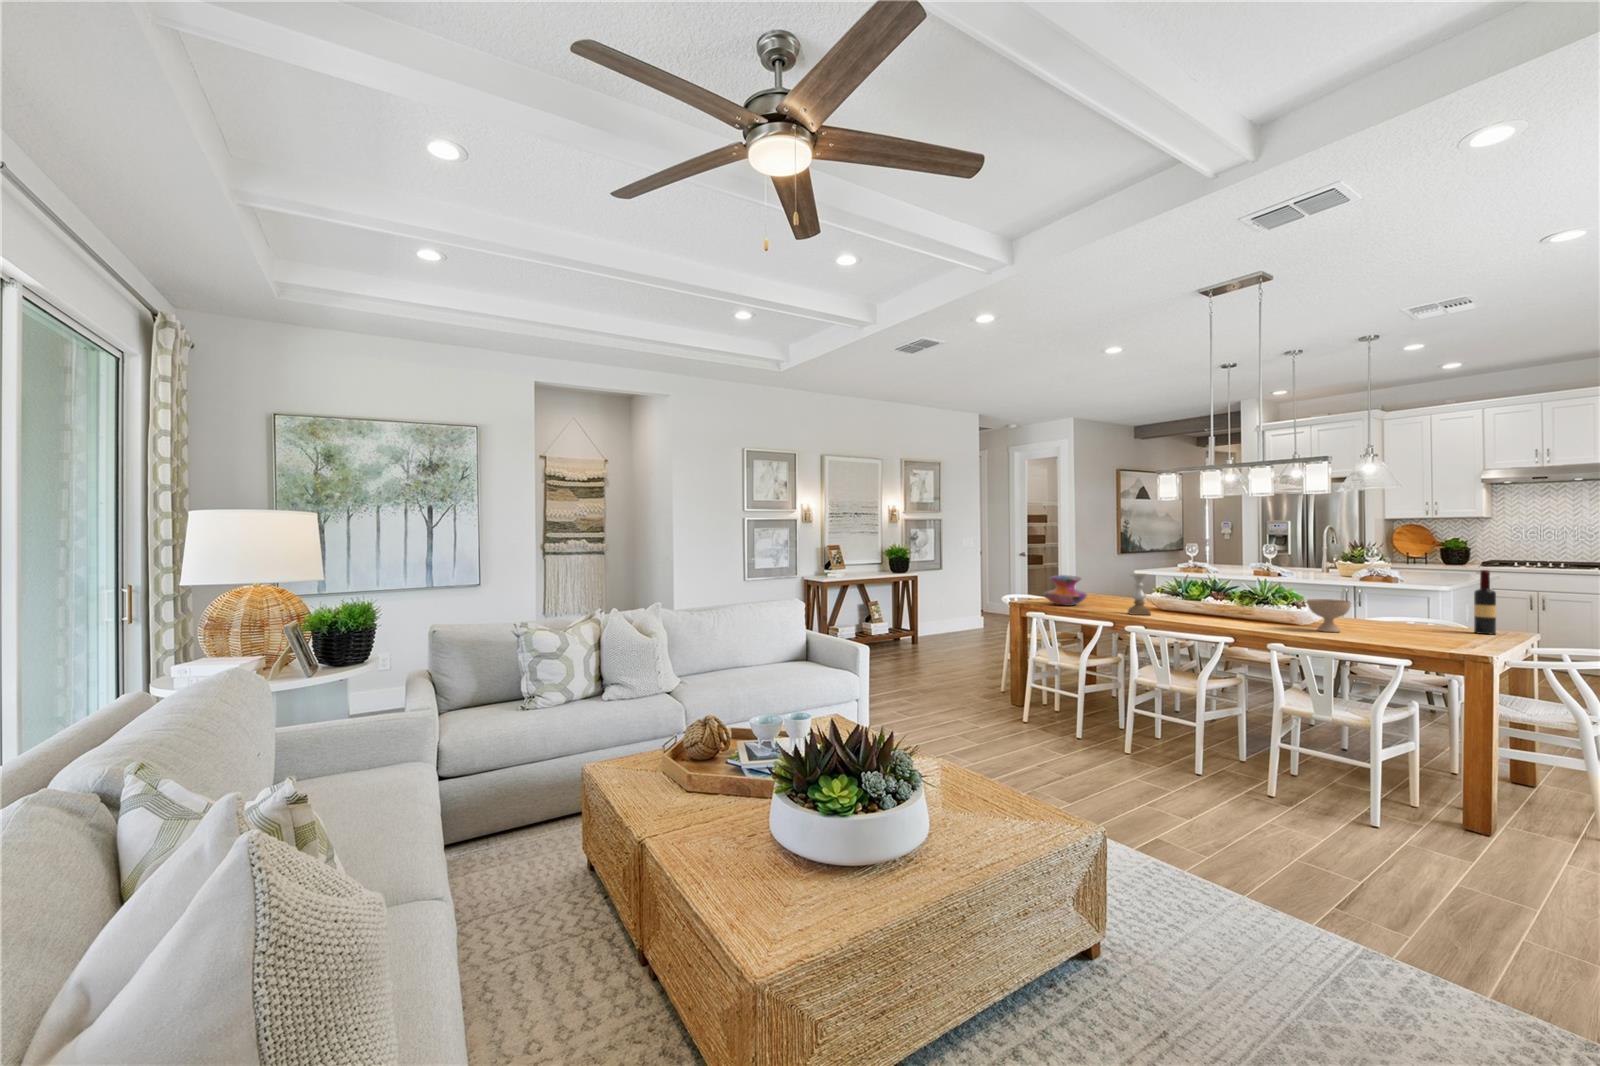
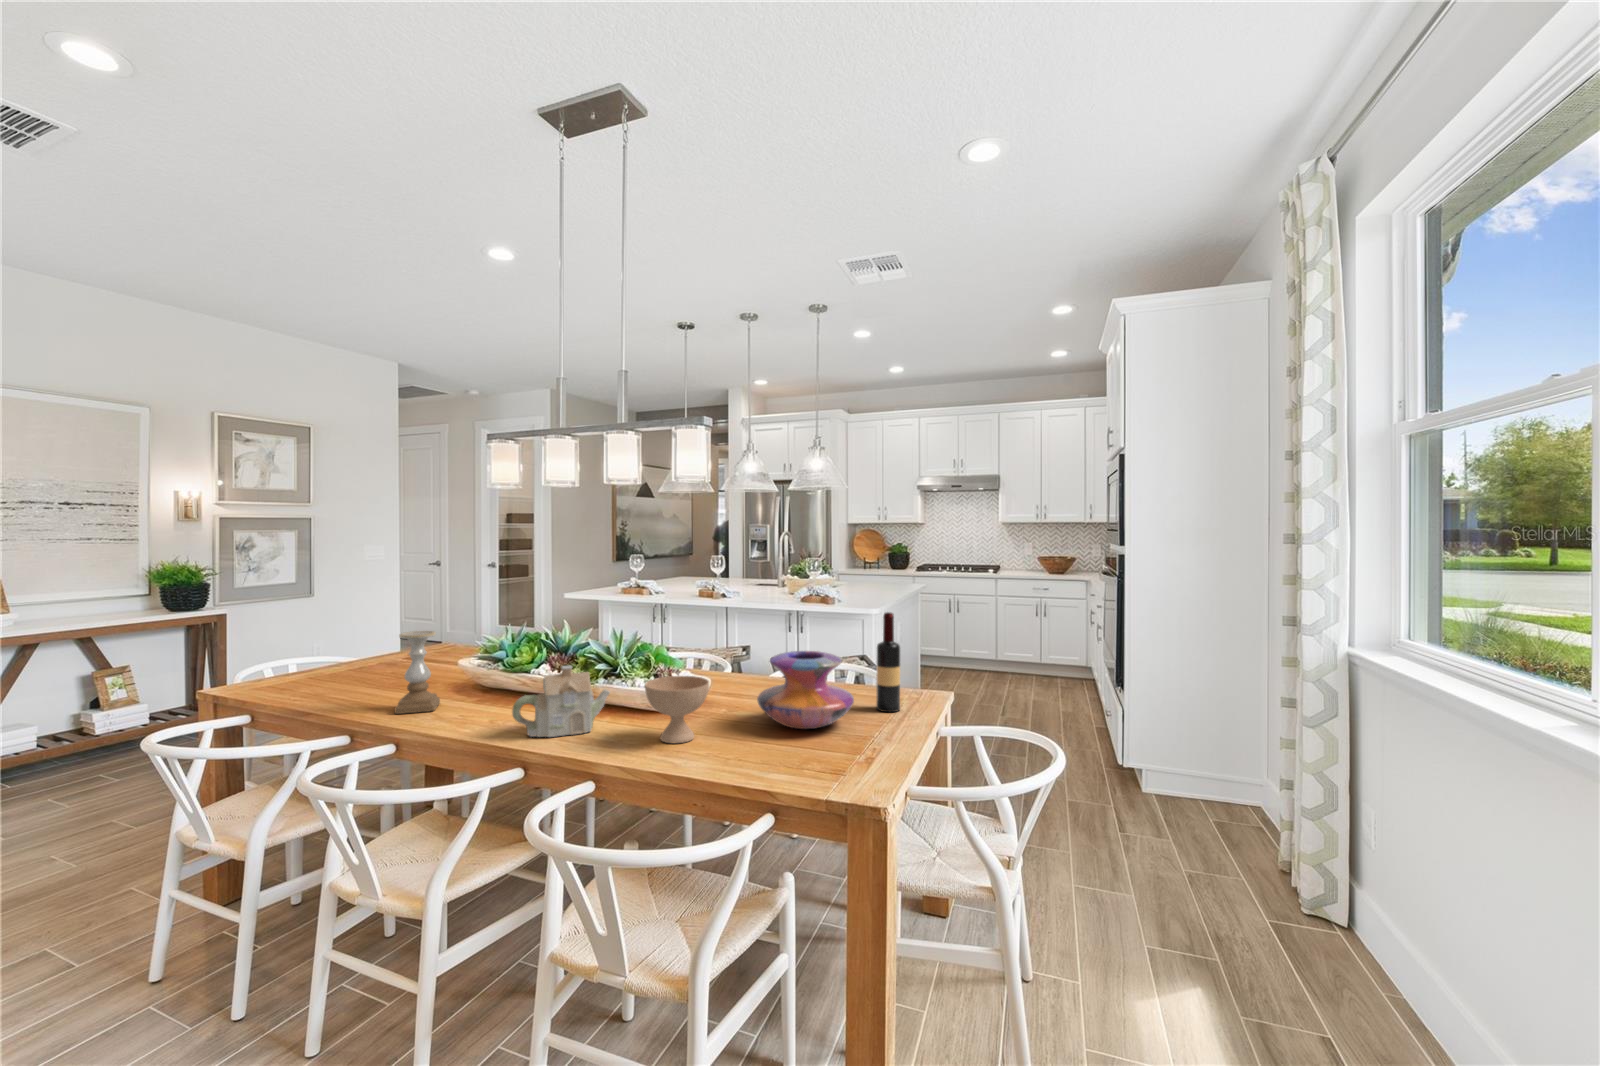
decorative vase: present [1044,575,1087,606] -> present [757,651,854,729]
teapot: none [1220,591,1274,626] -> present [512,665,610,737]

